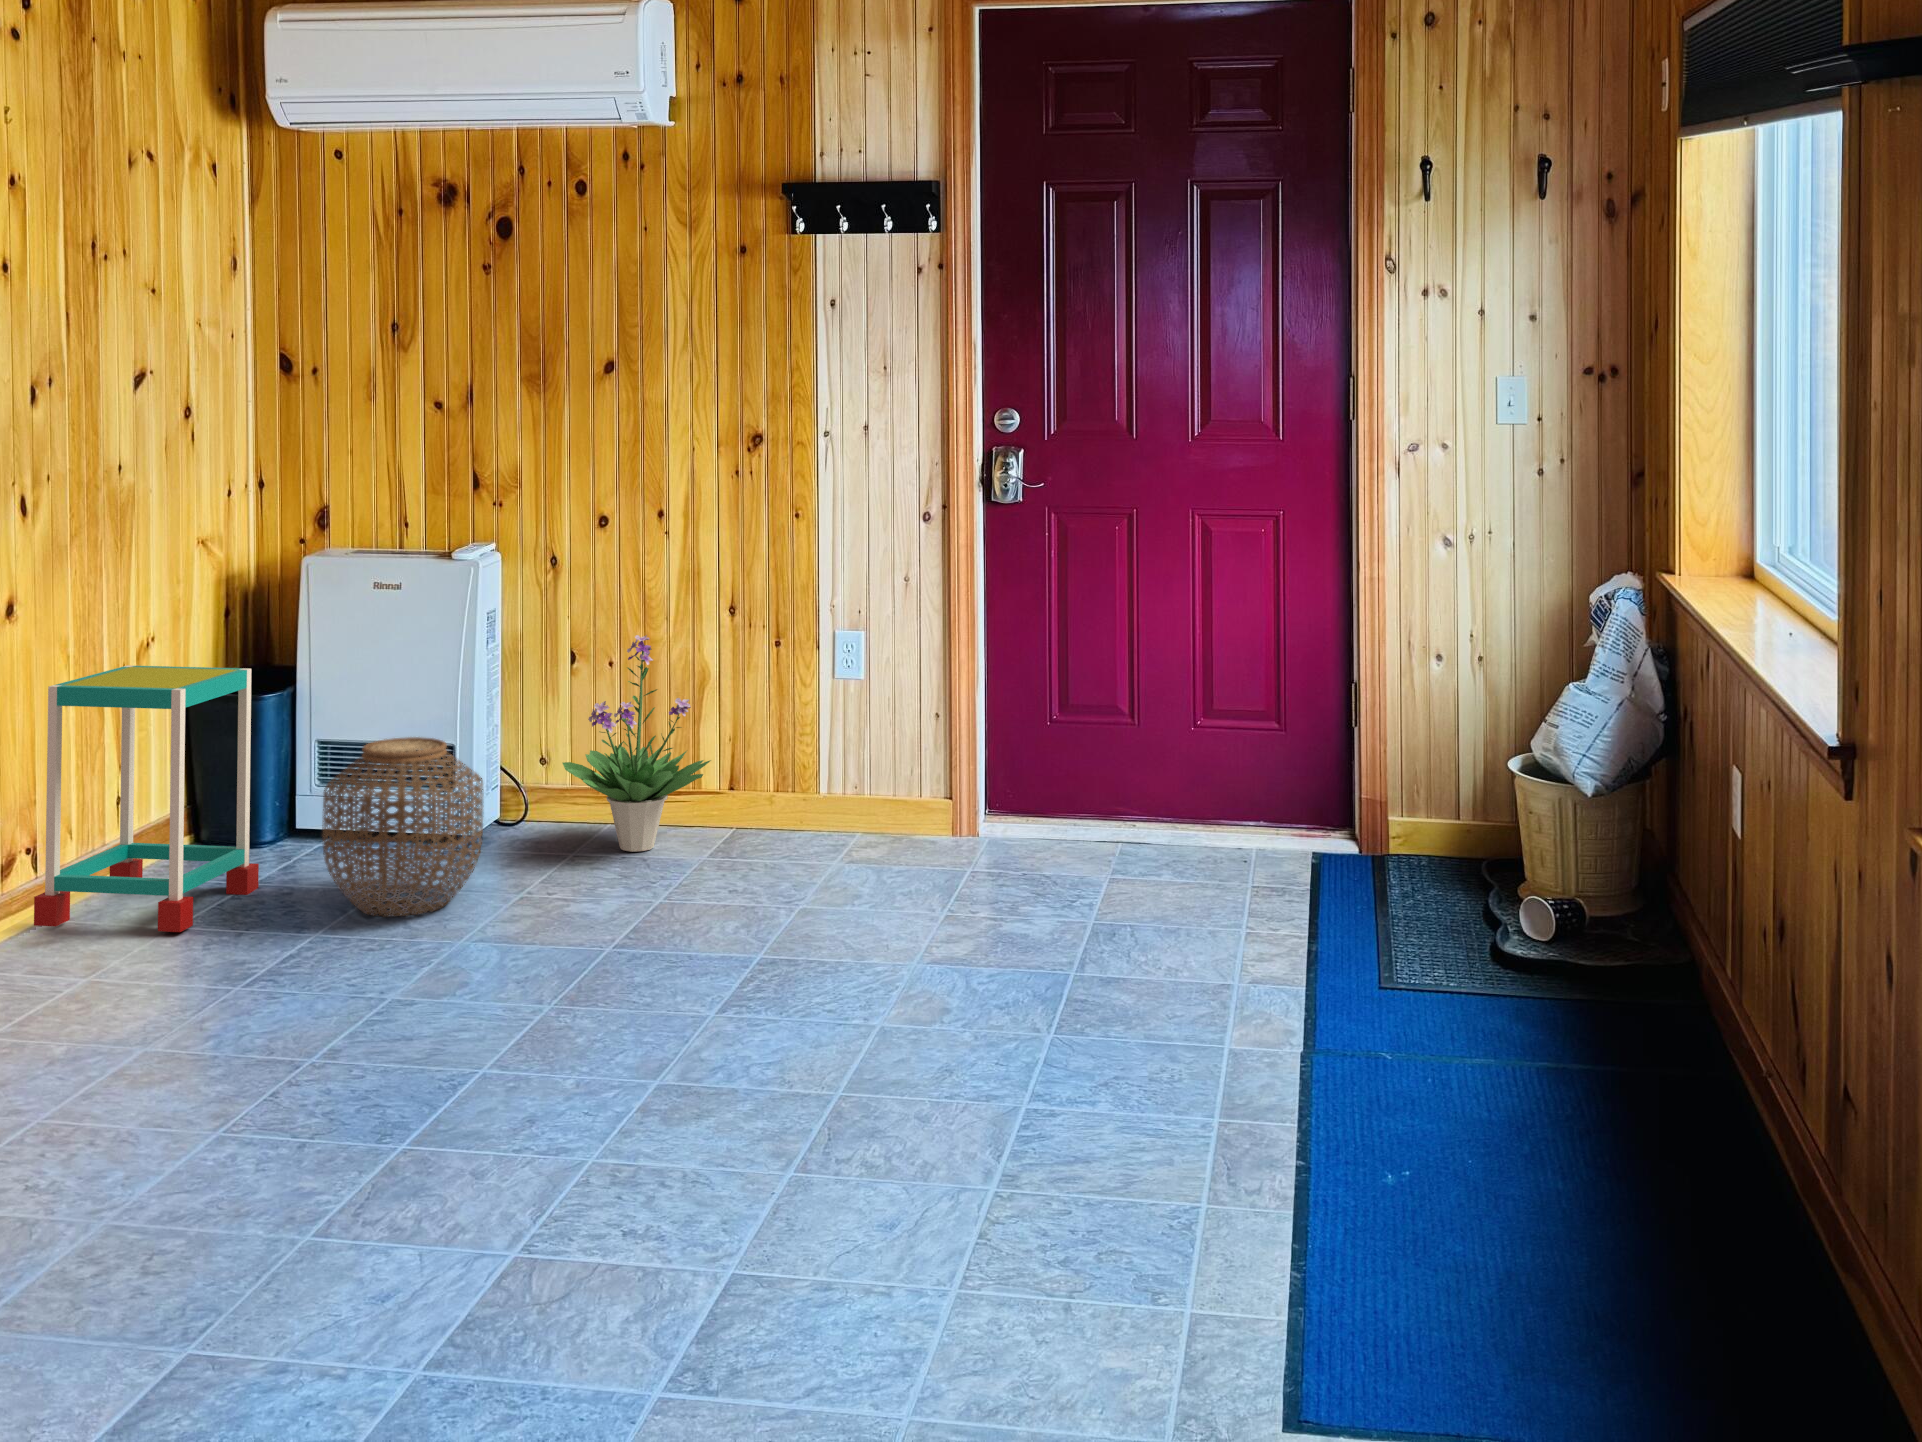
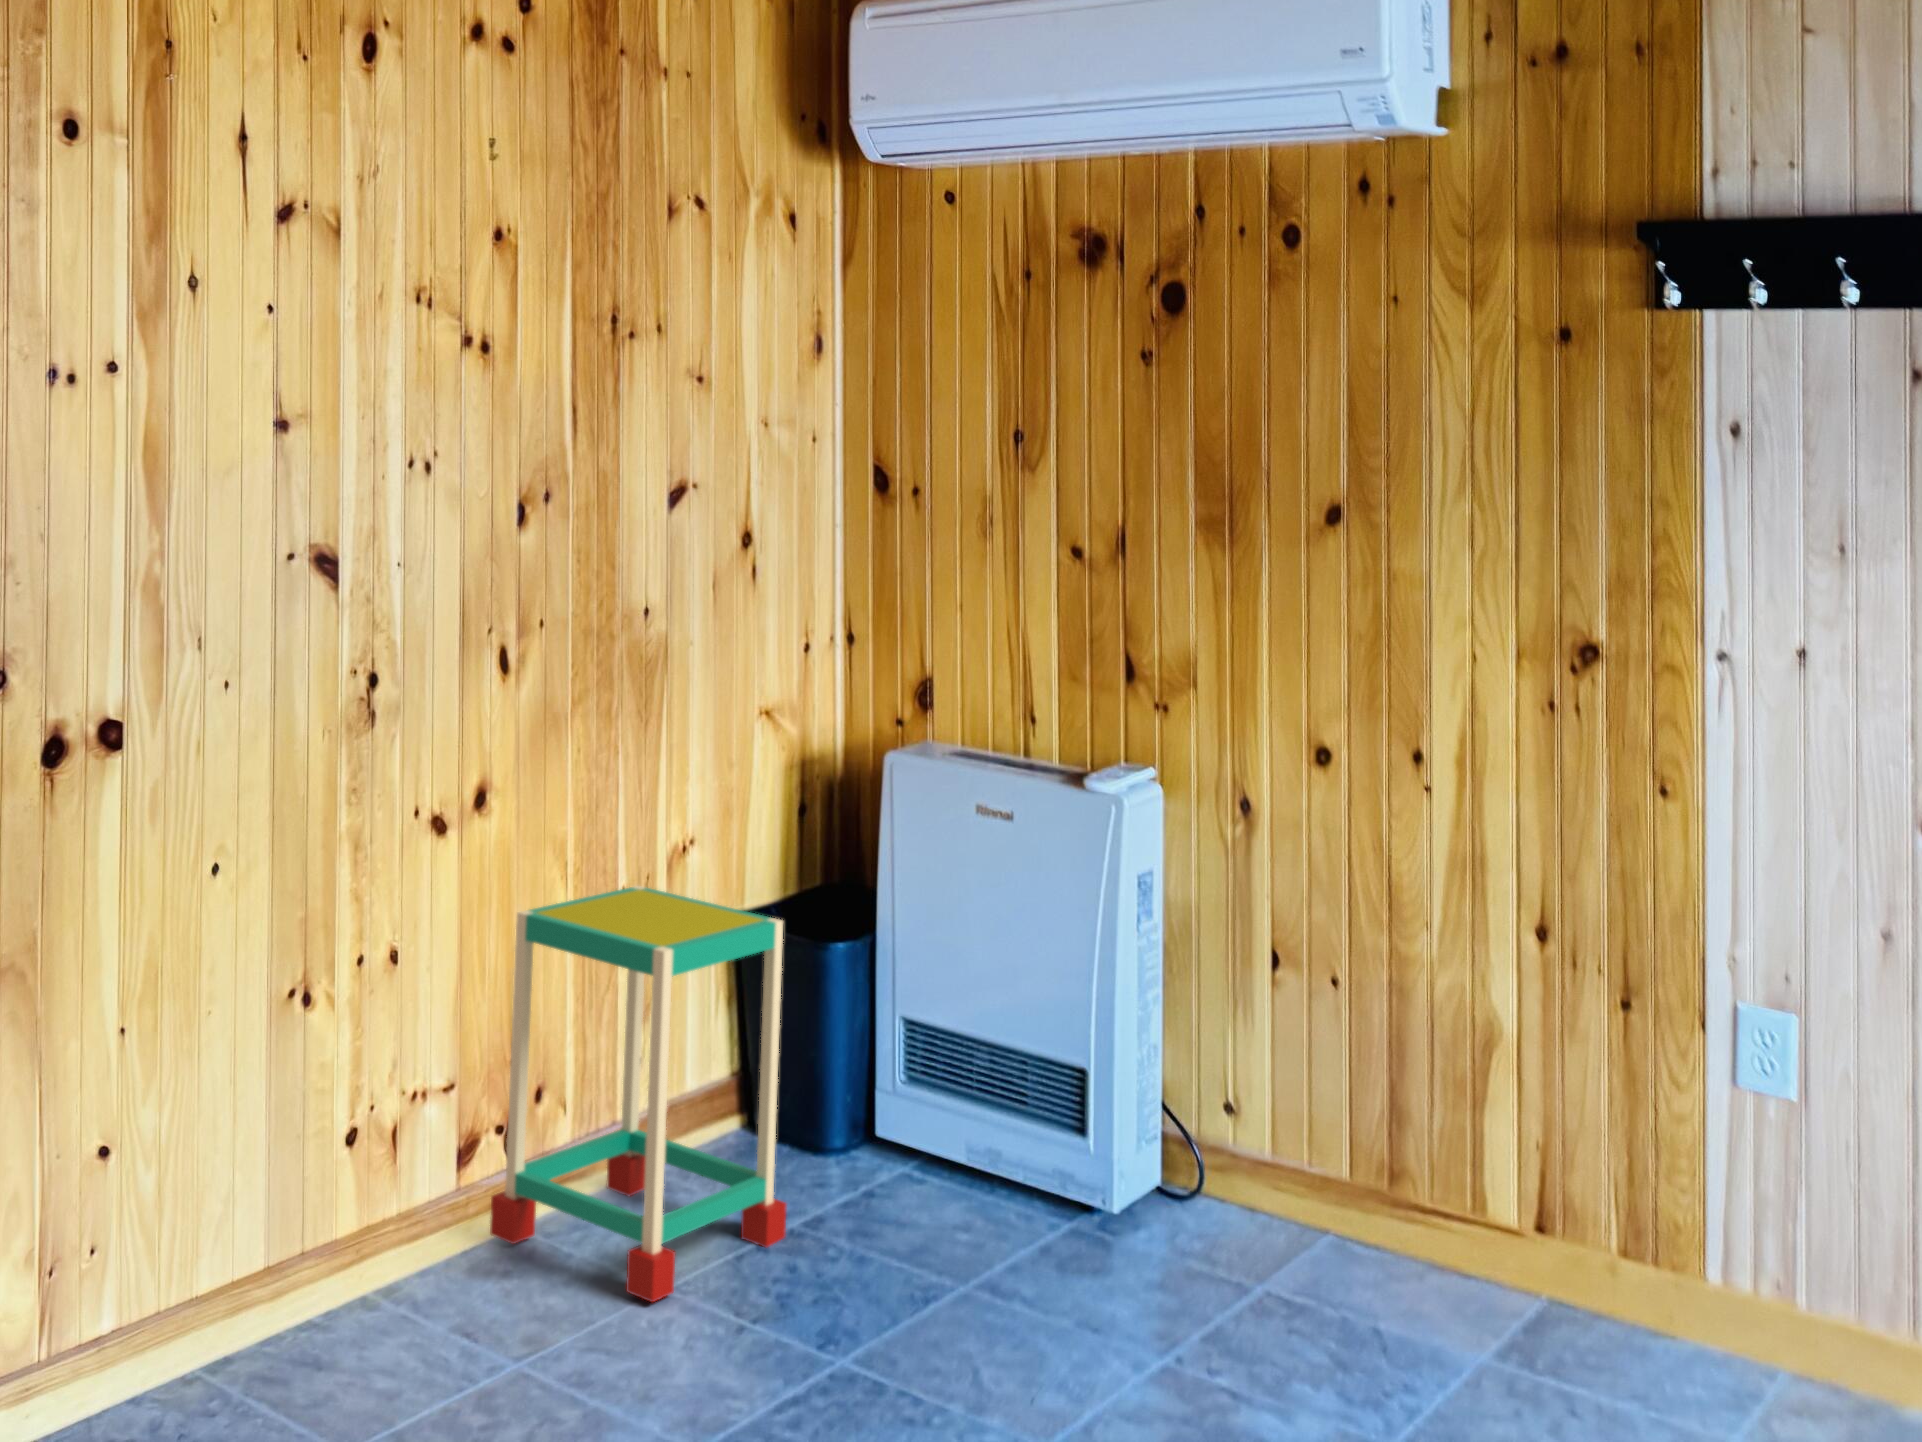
potted plant: present [563,635,711,852] -> none [1244,951,1501,1317]
woven basket: present [322,737,483,916] -> none [853,1067,1096,1364]

